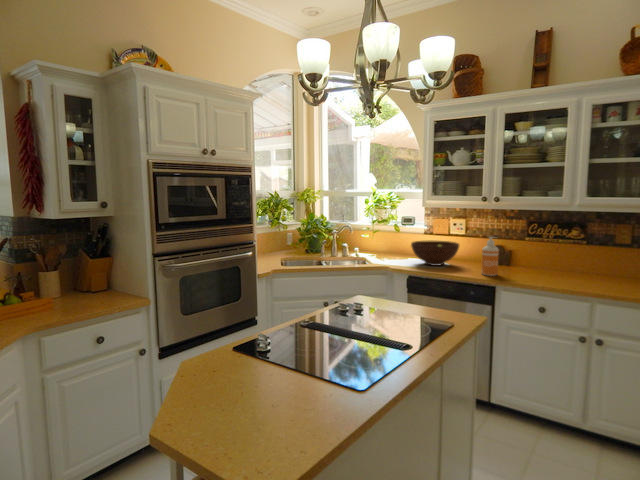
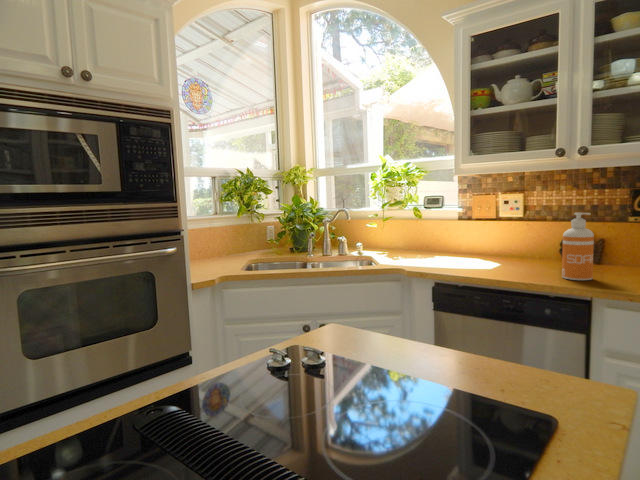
fruit bowl: present [411,241,459,266] -> none [438,227,517,265]

